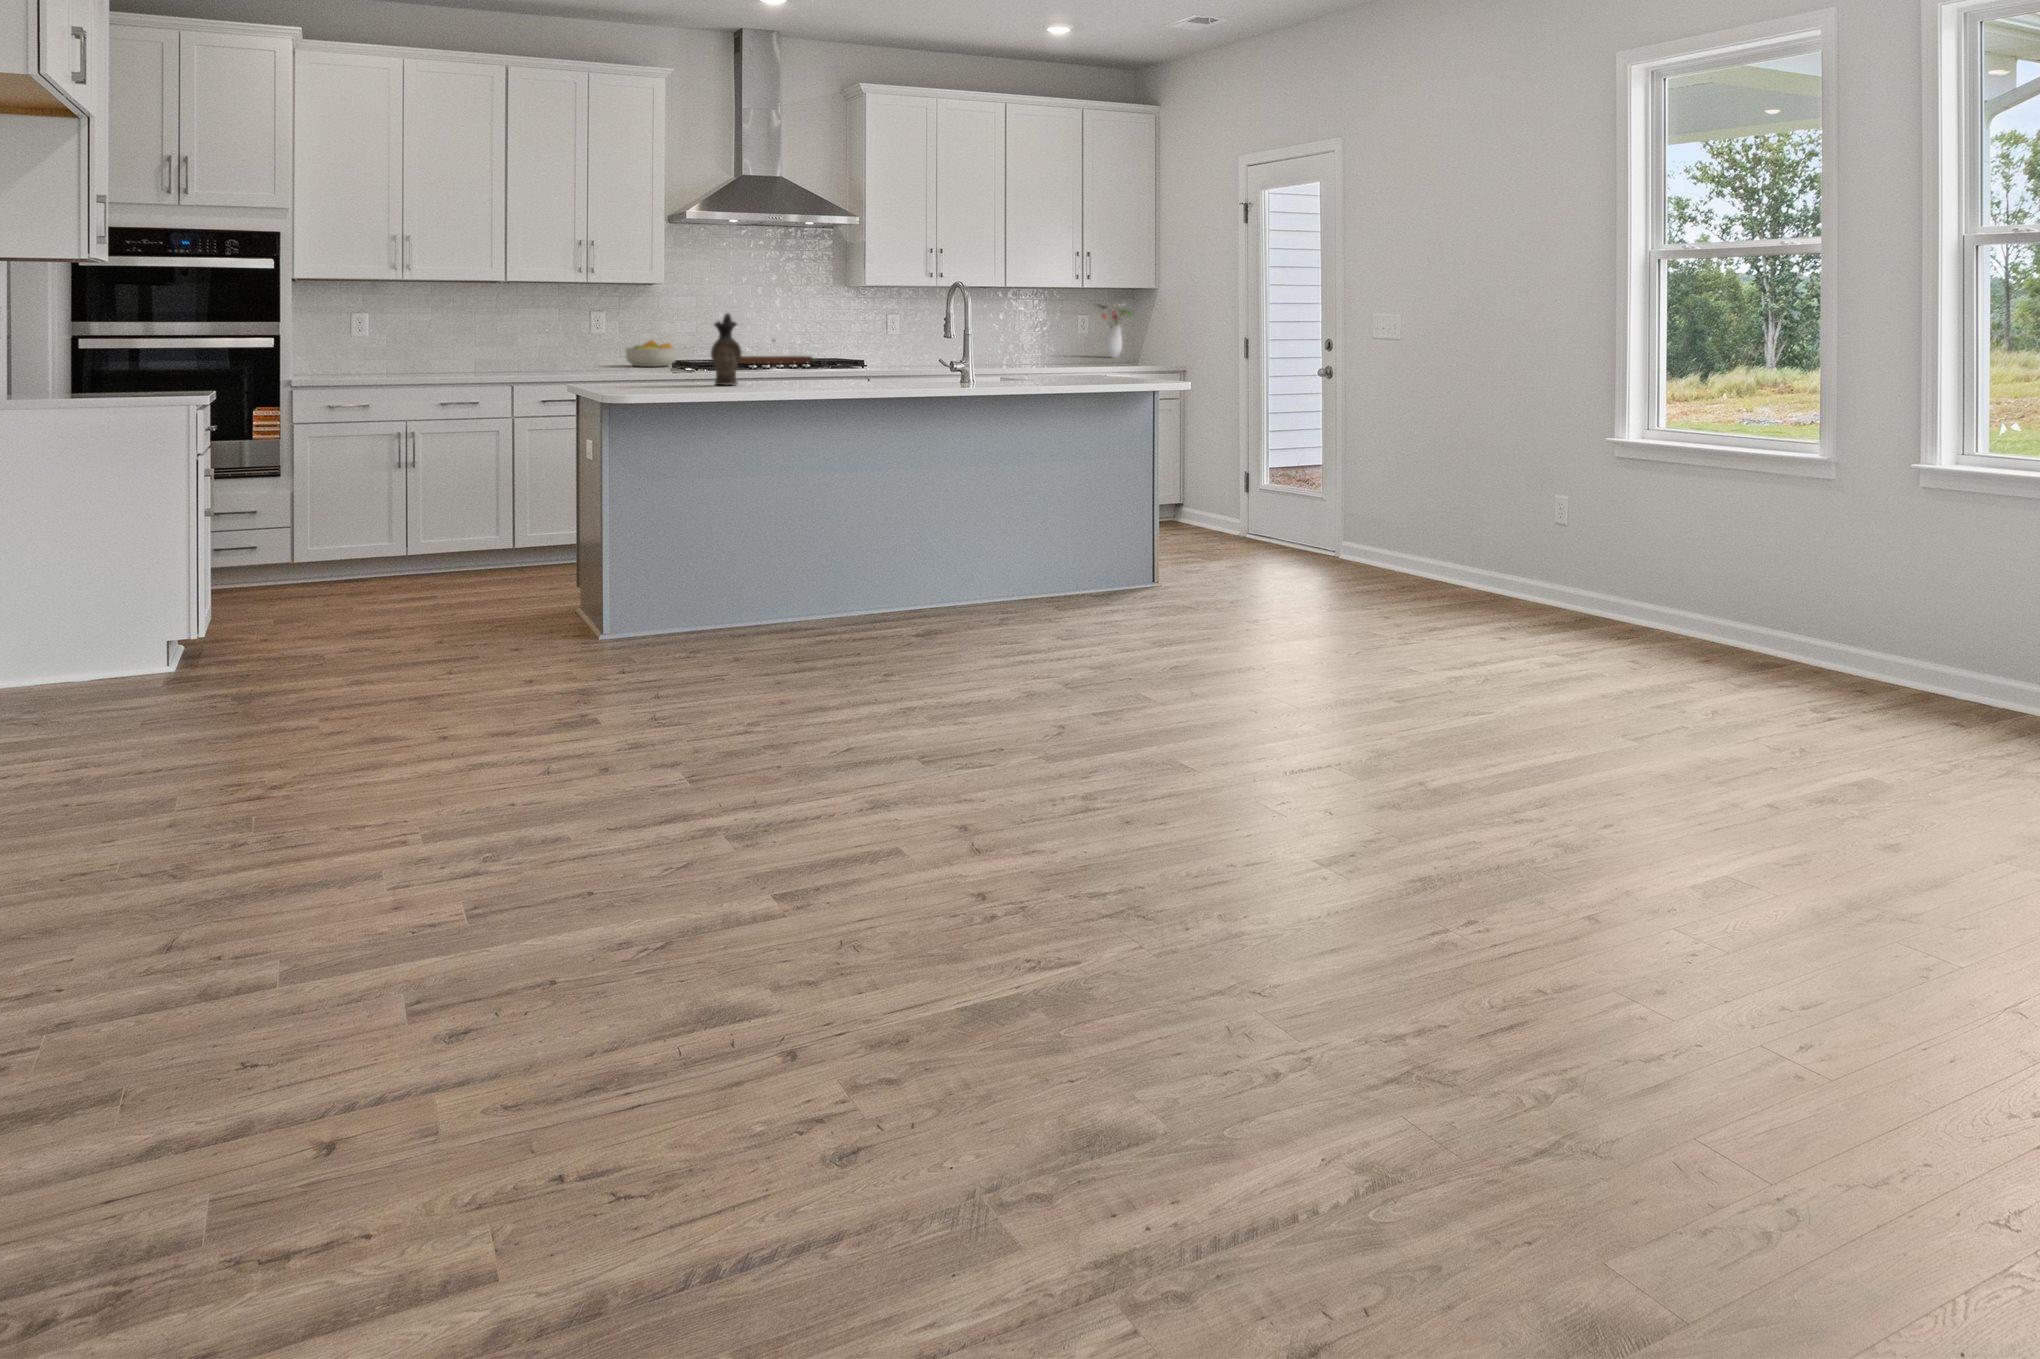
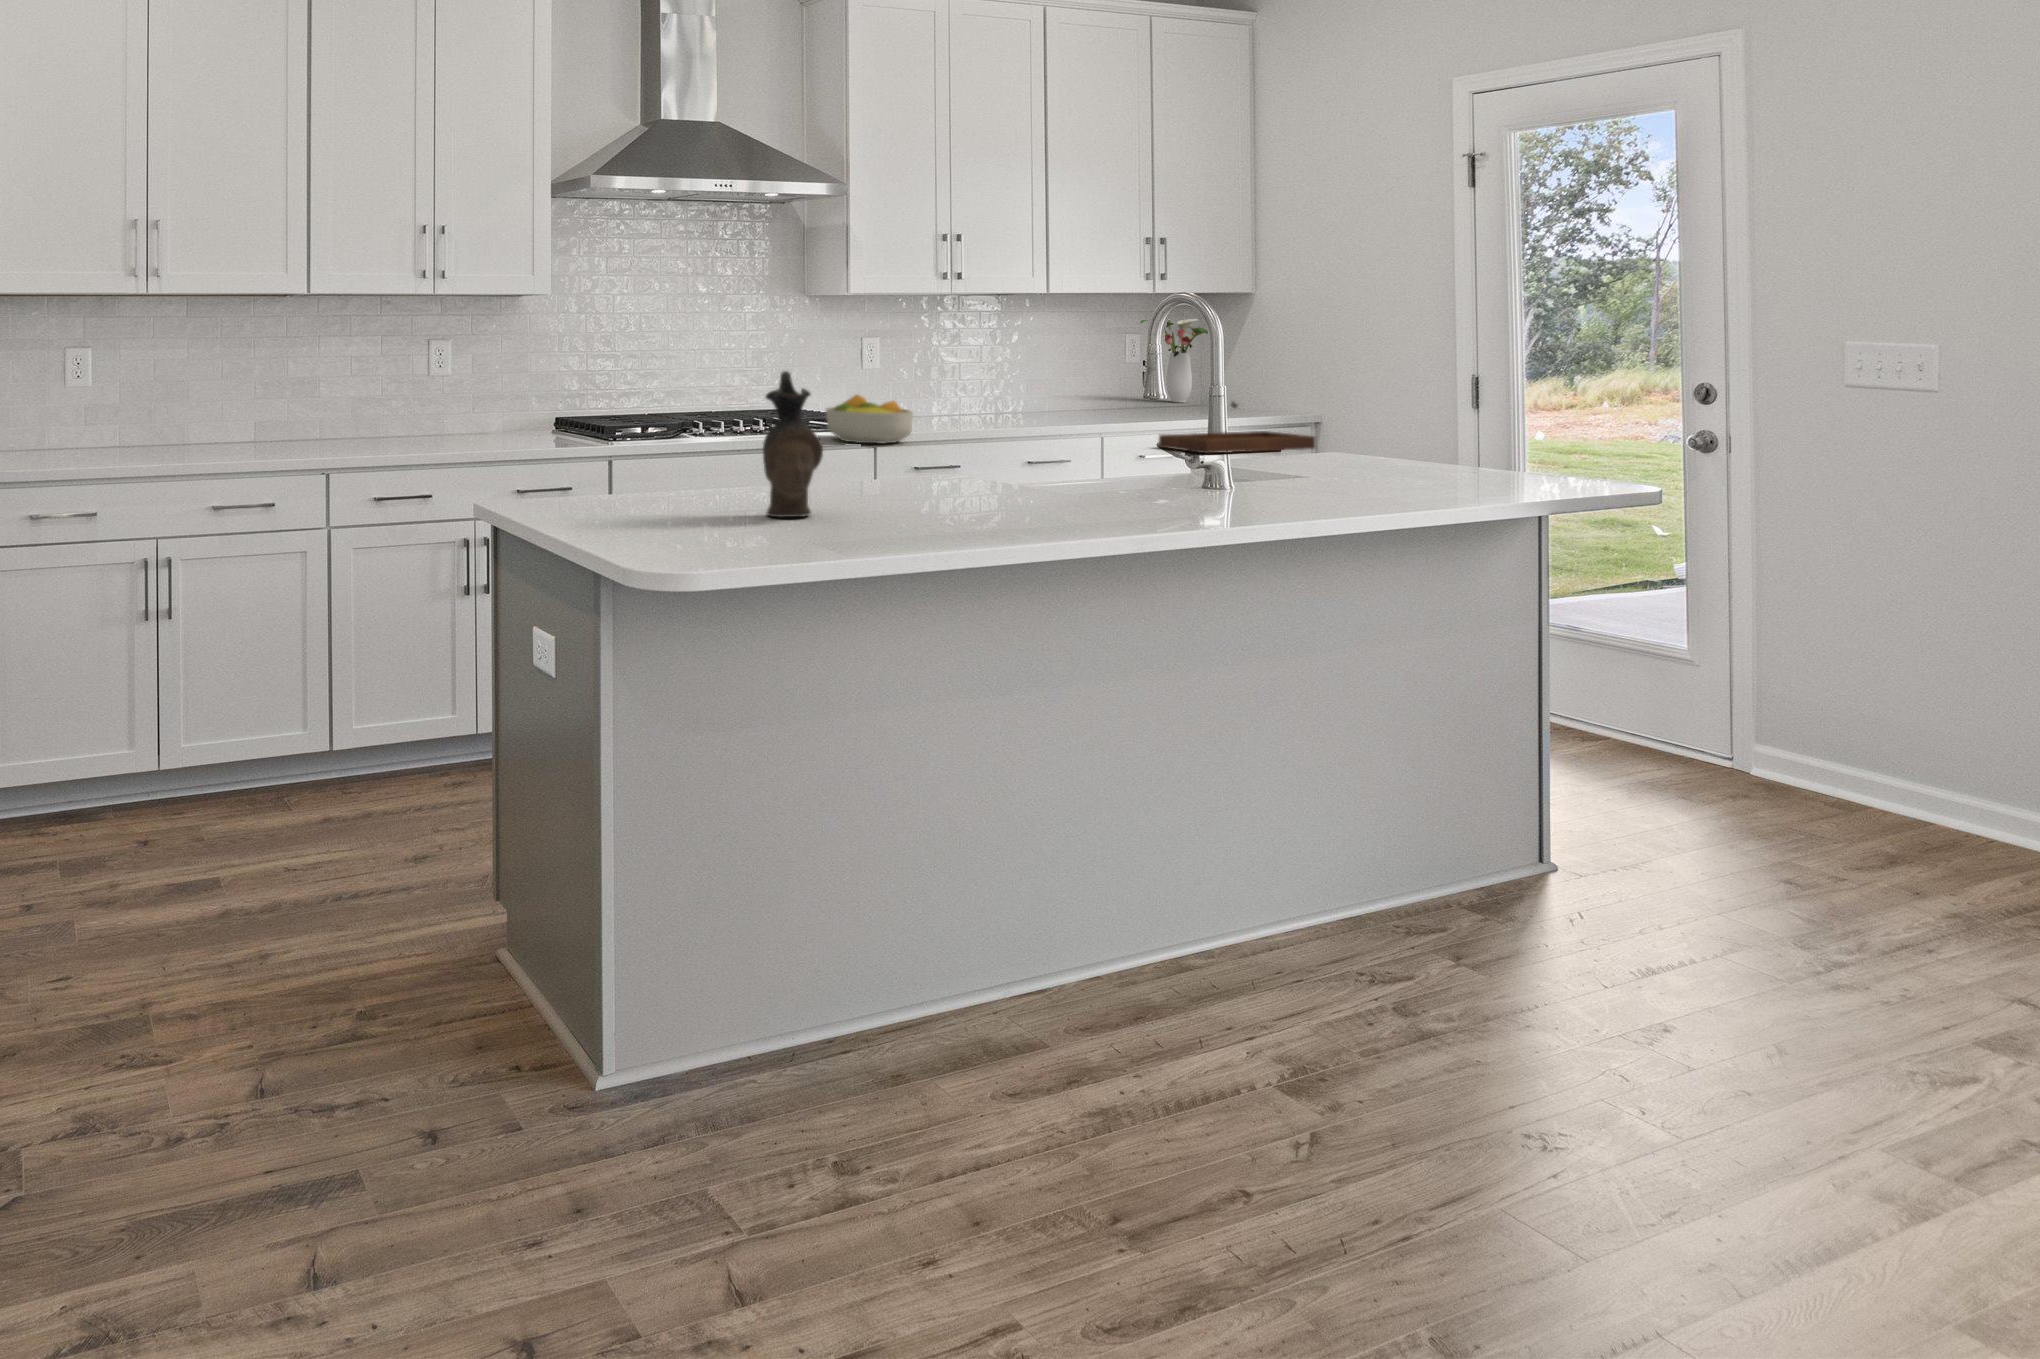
fruit bowl: present [625,340,677,367] -> present [826,395,913,444]
tray: present [738,340,812,364] -> present [1159,401,1315,453]

